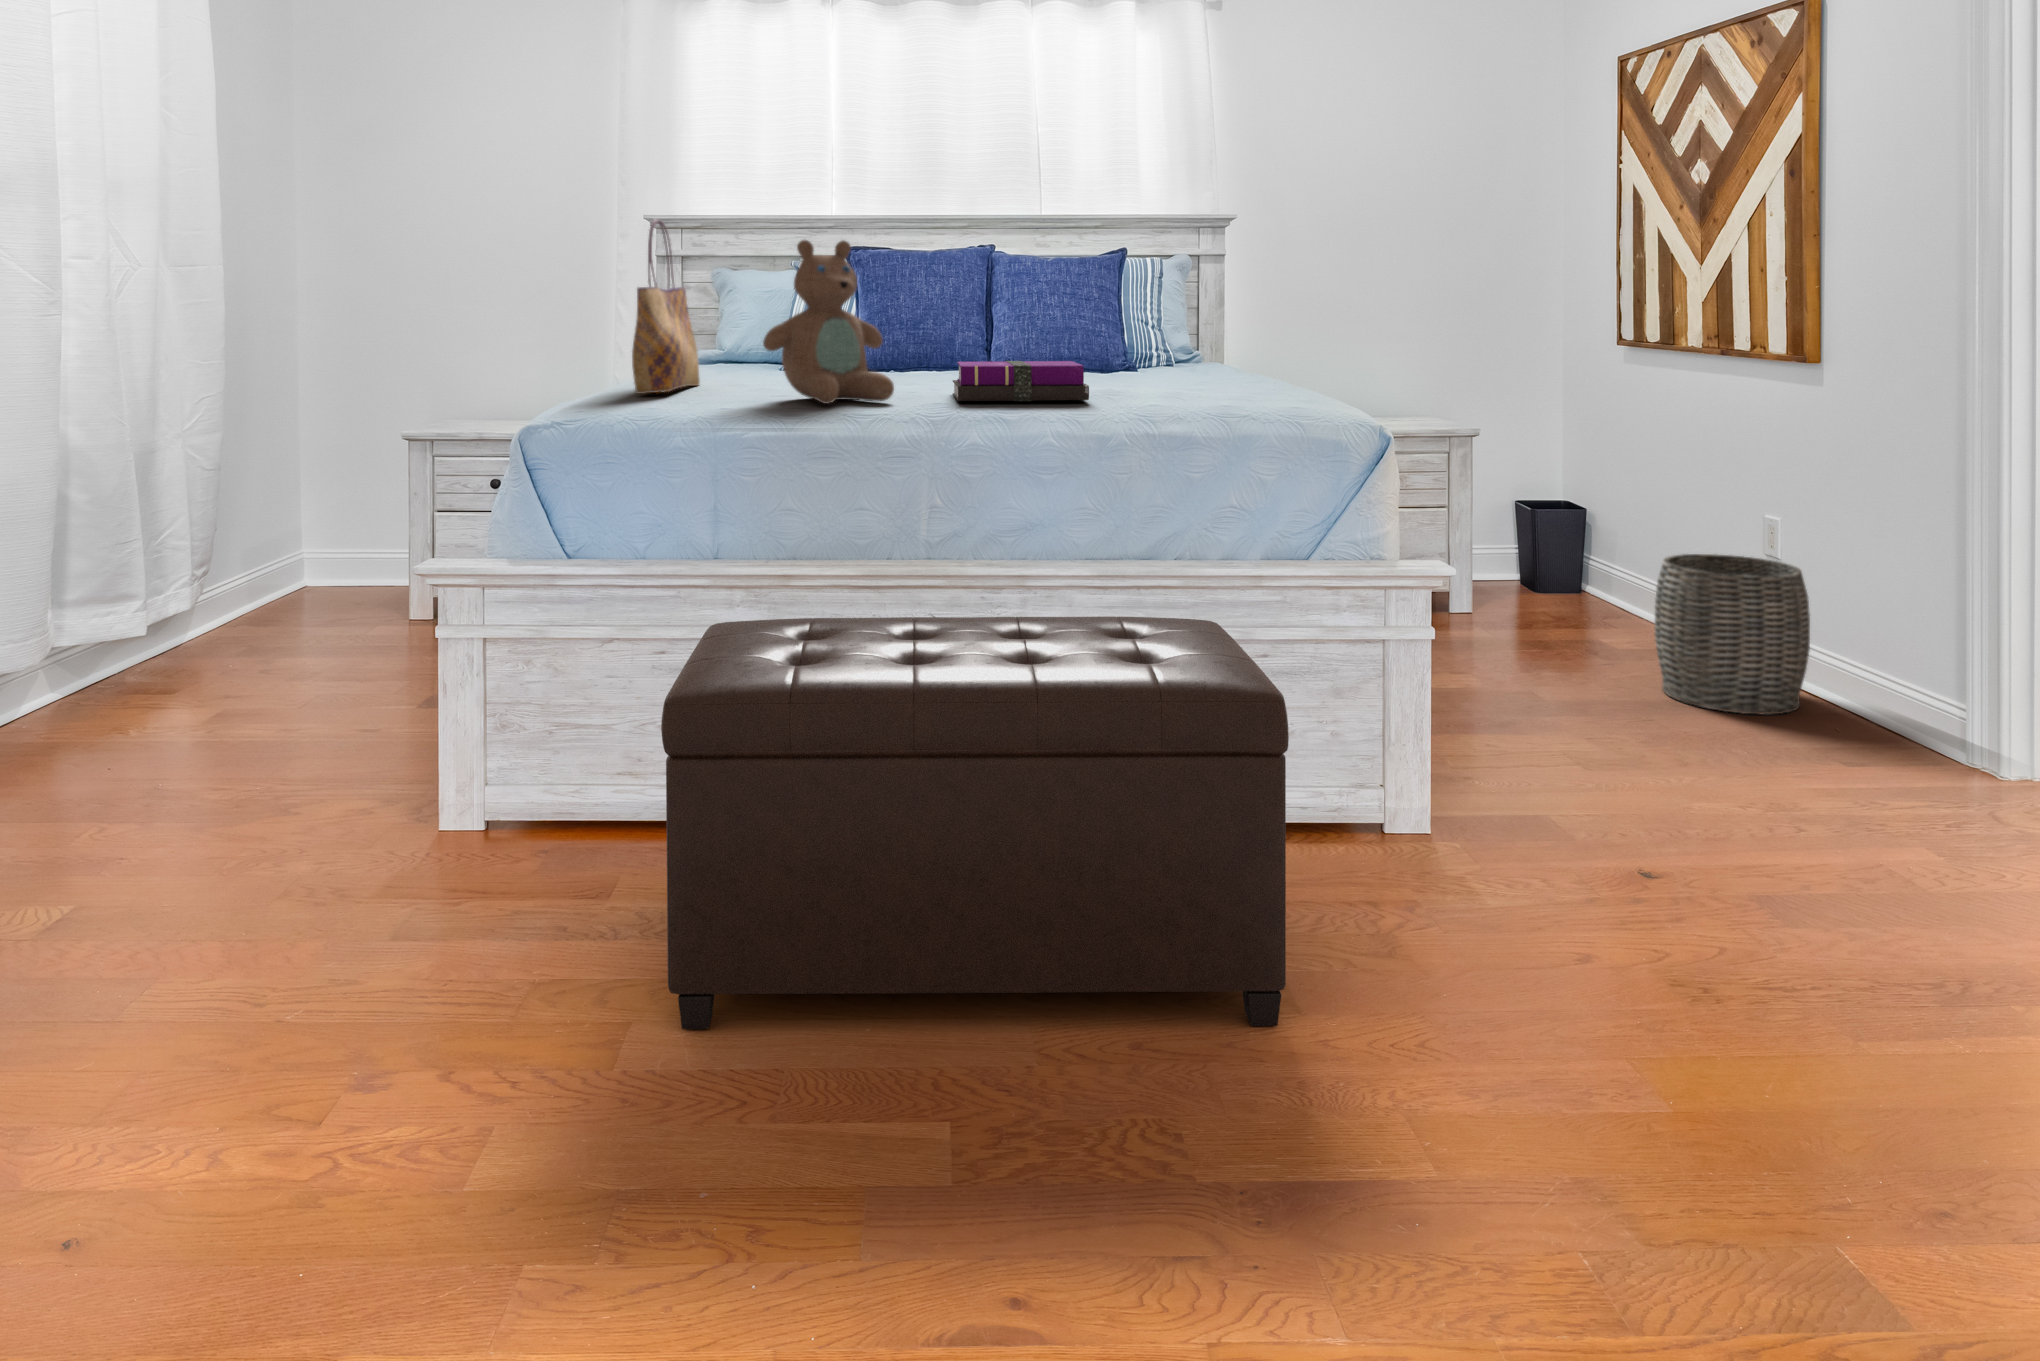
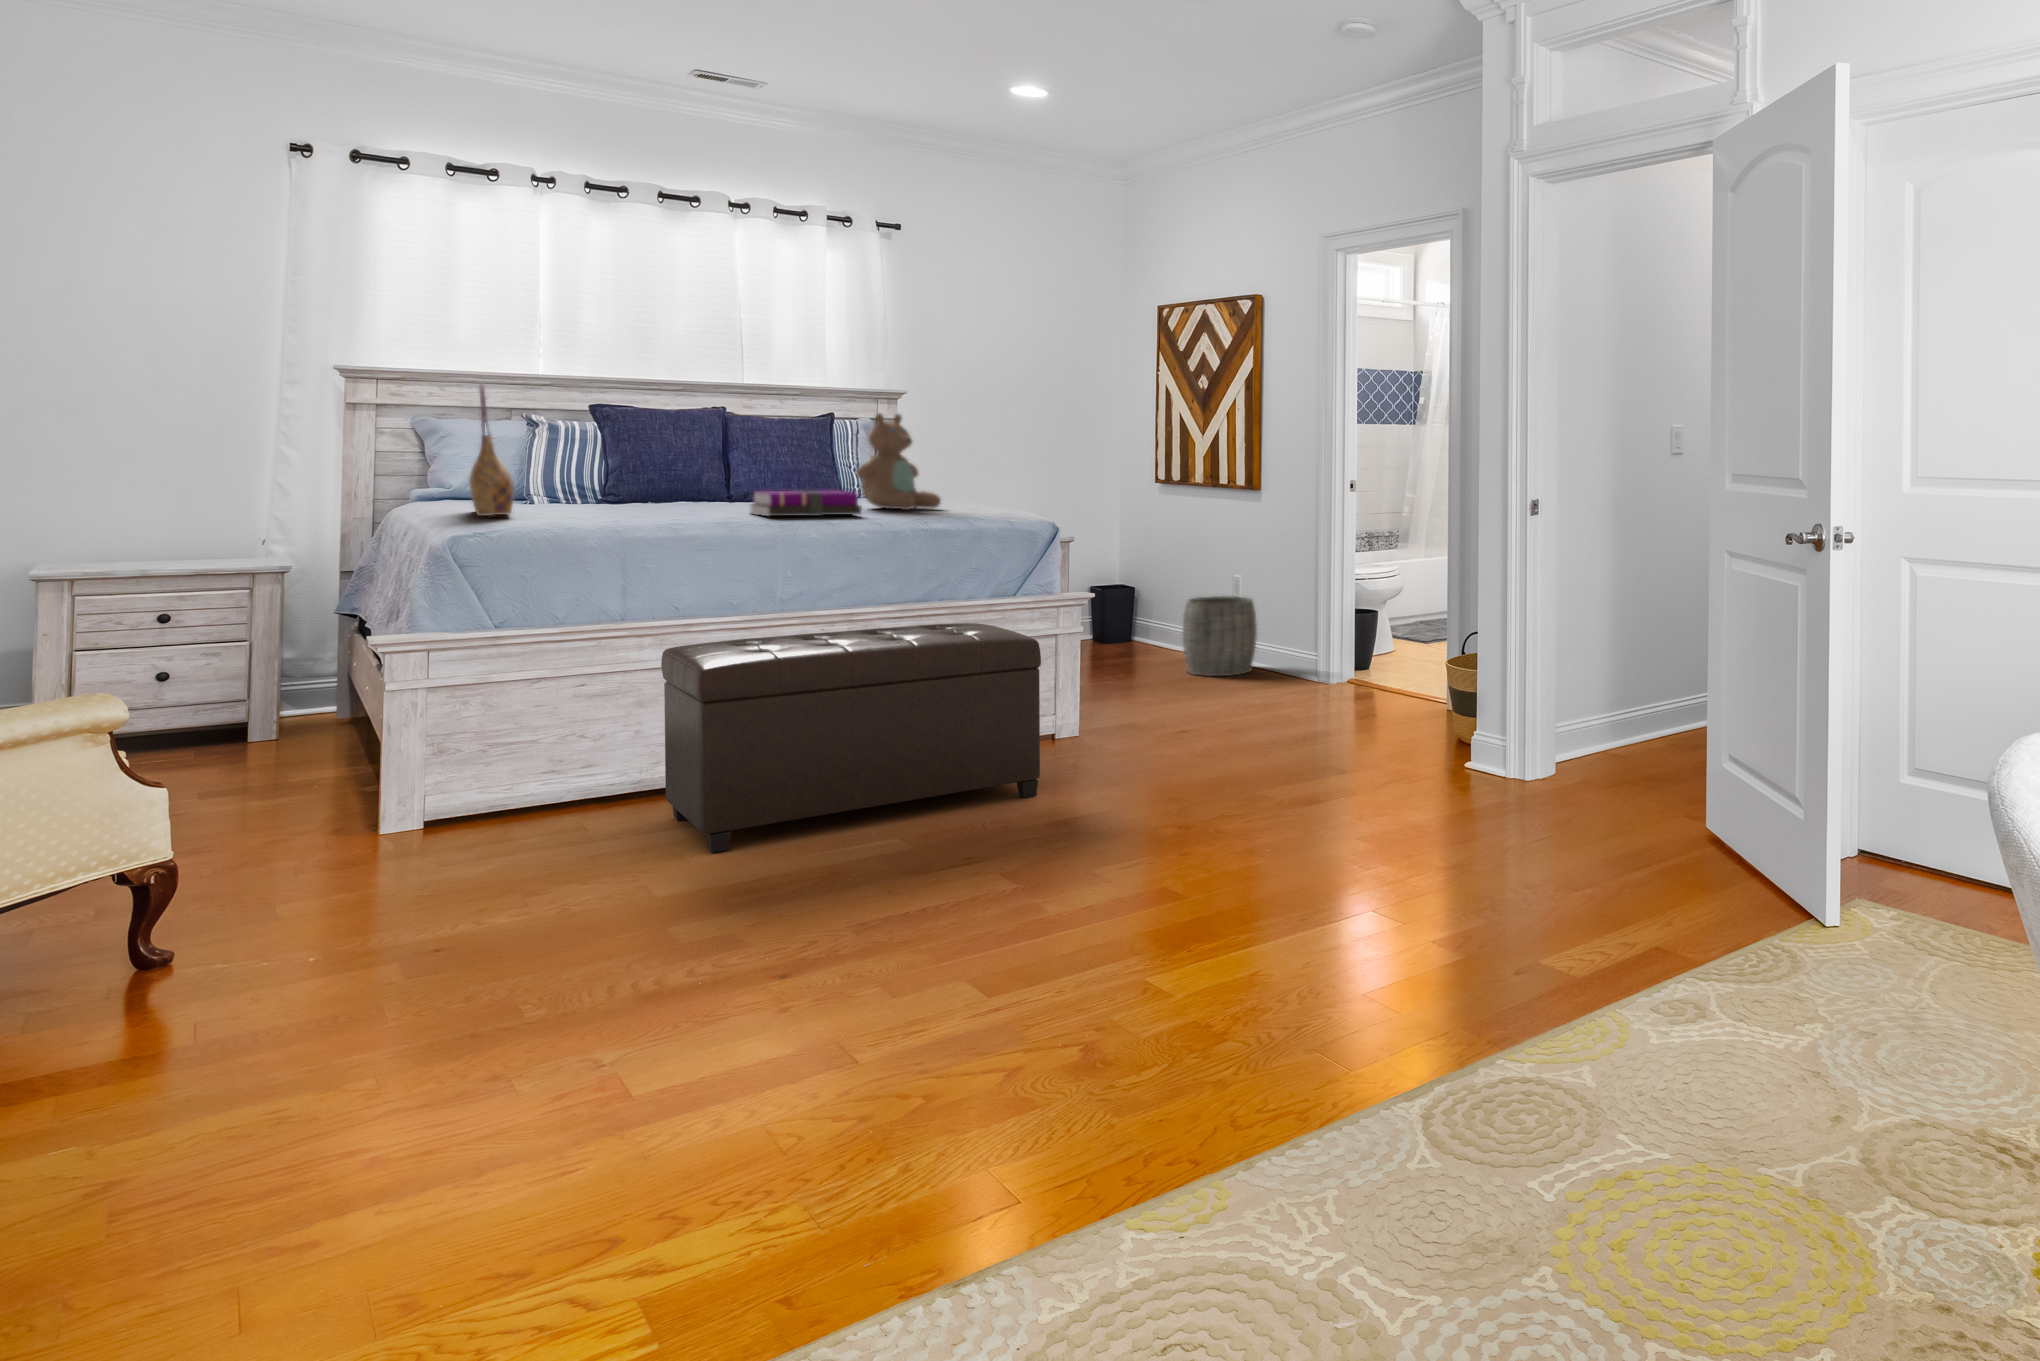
teddy bear: present [763,240,894,404] -> present [857,413,941,510]

